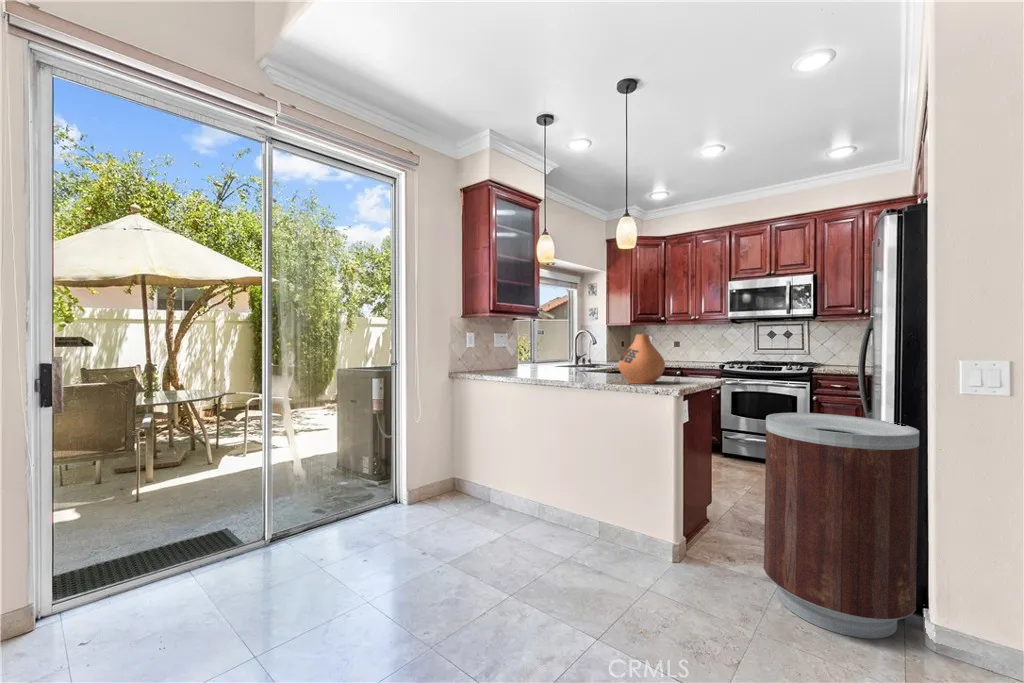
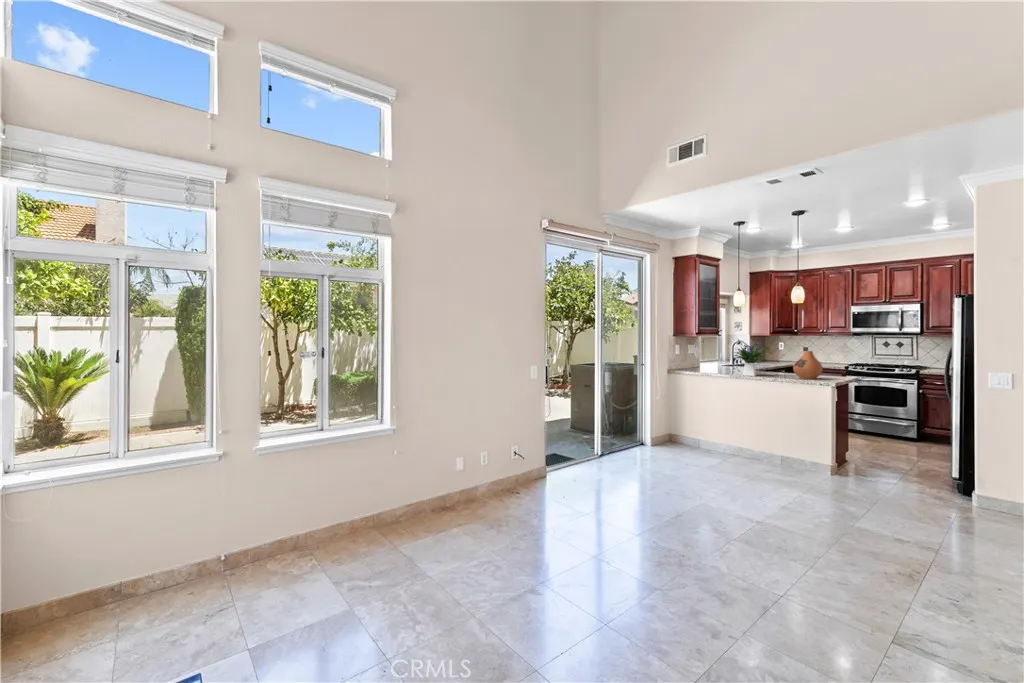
flower arrangement: none [529,317,589,379] -> present [734,340,768,376]
trash can: present [764,413,919,639] -> none [886,396,972,502]

